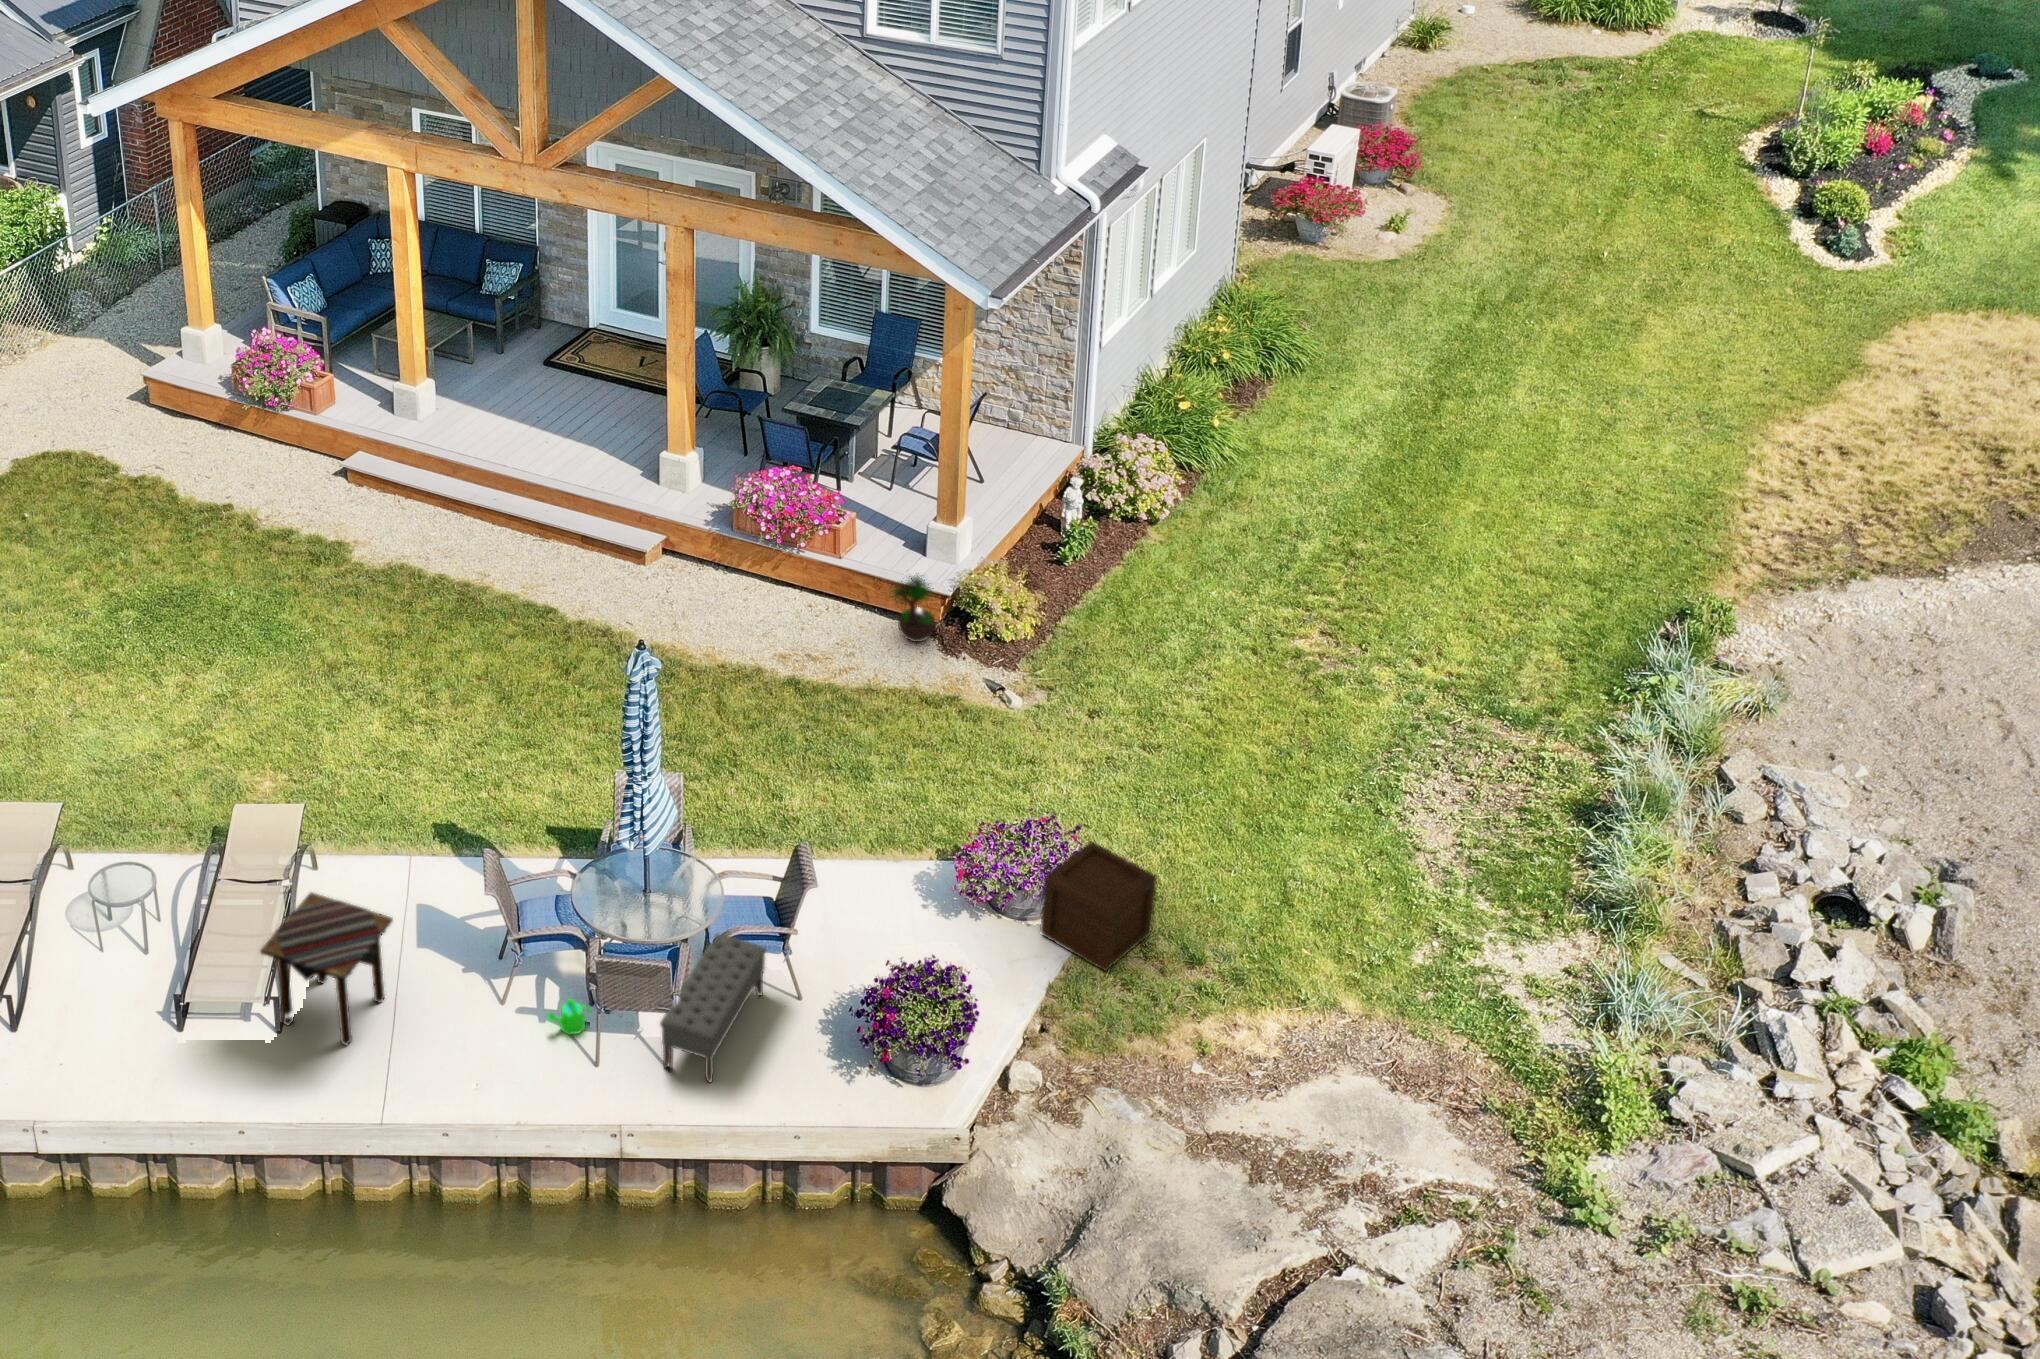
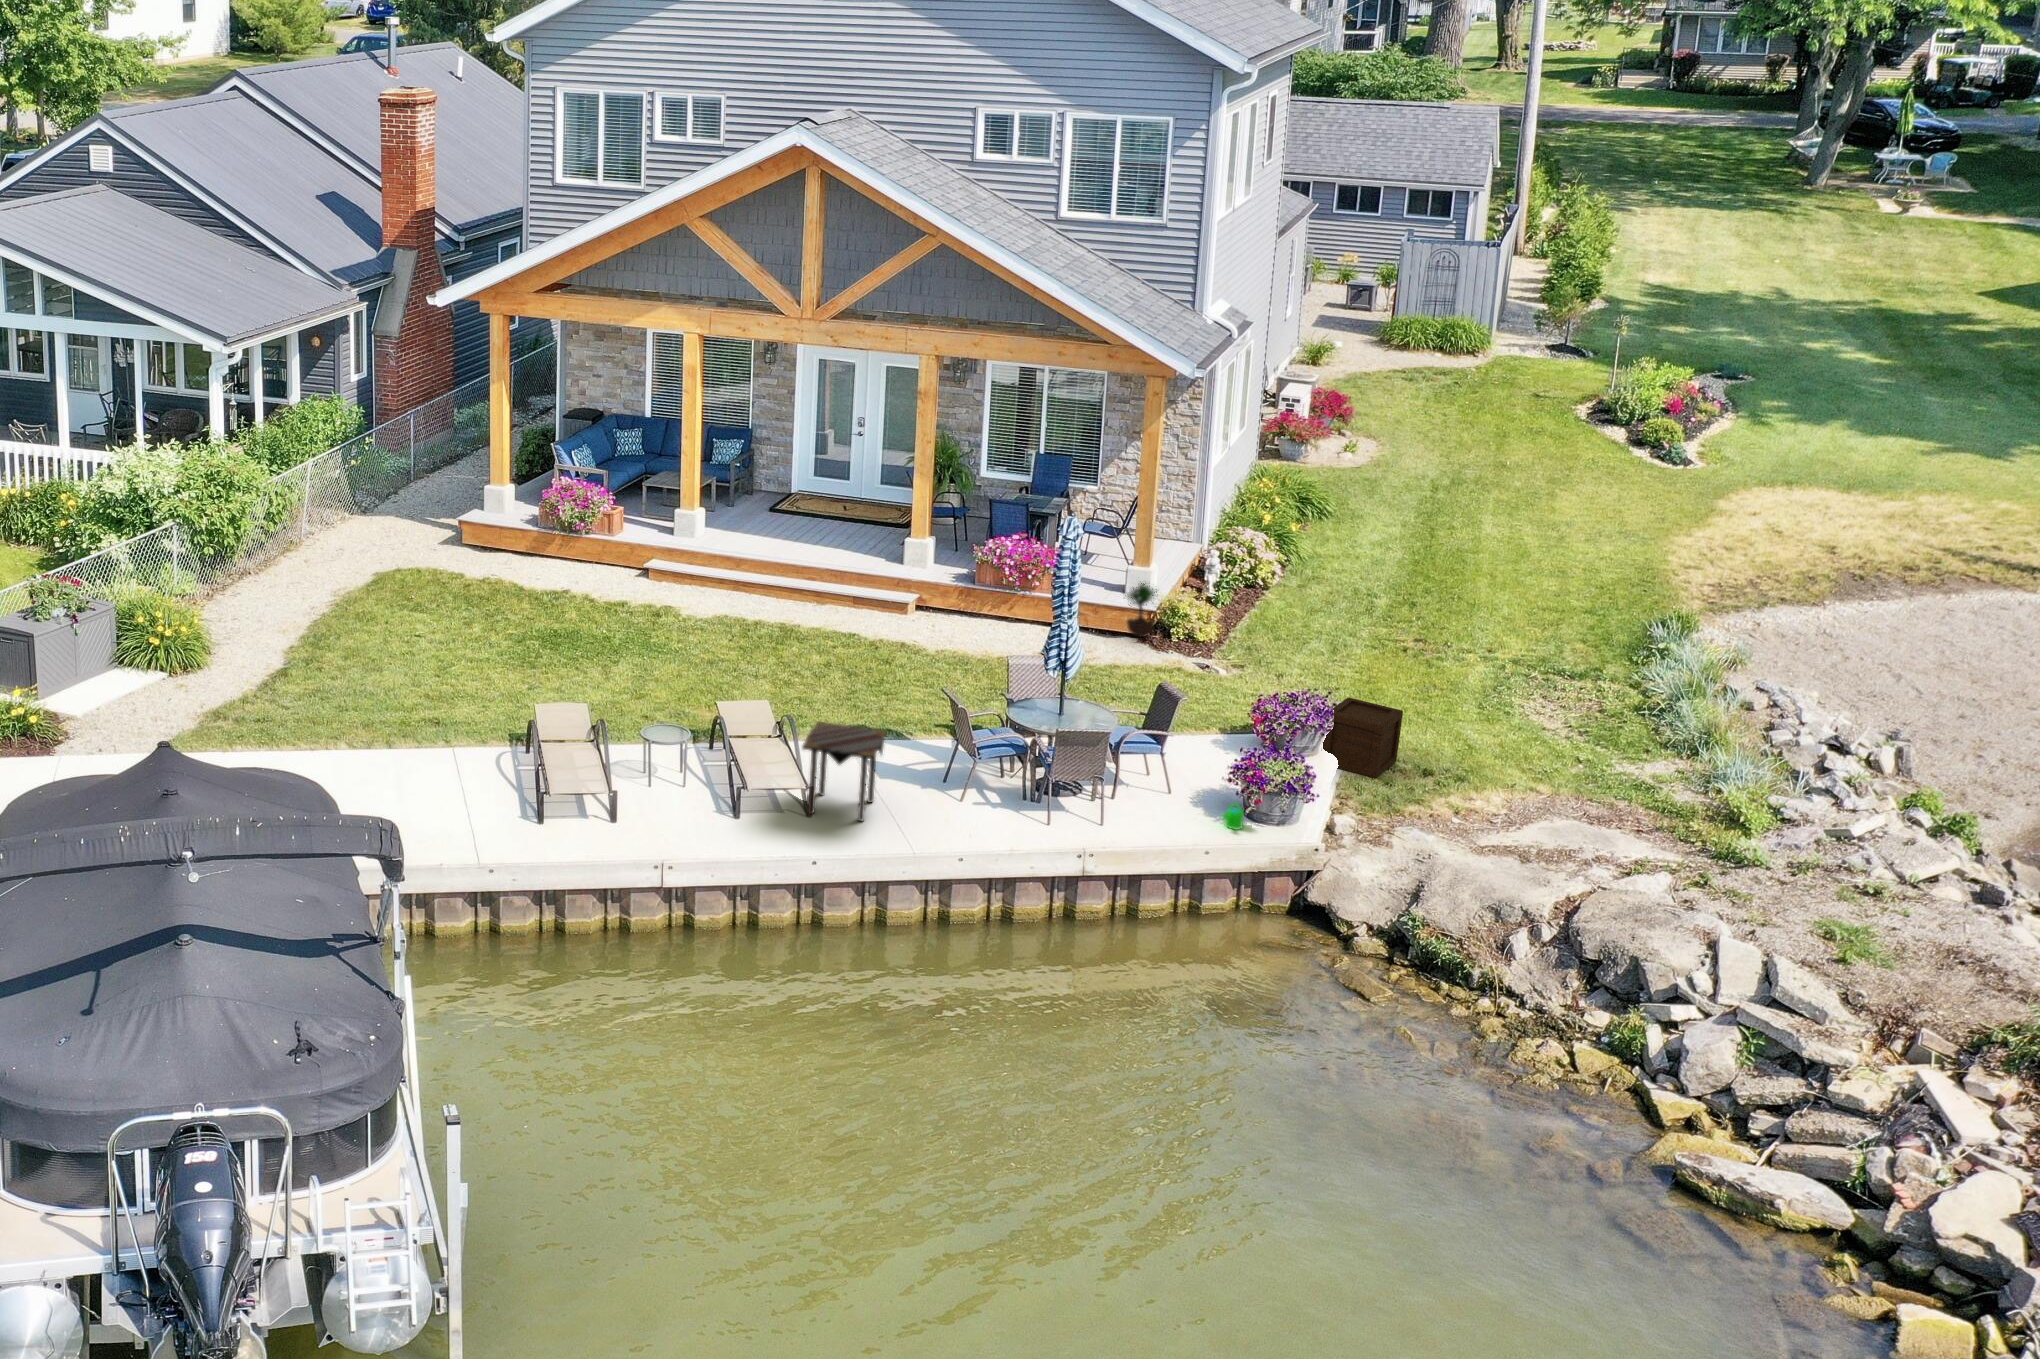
bench: present [660,934,766,1082] -> none [1097,747,1150,831]
watering can: present [548,999,592,1034] -> present [1223,803,1244,830]

